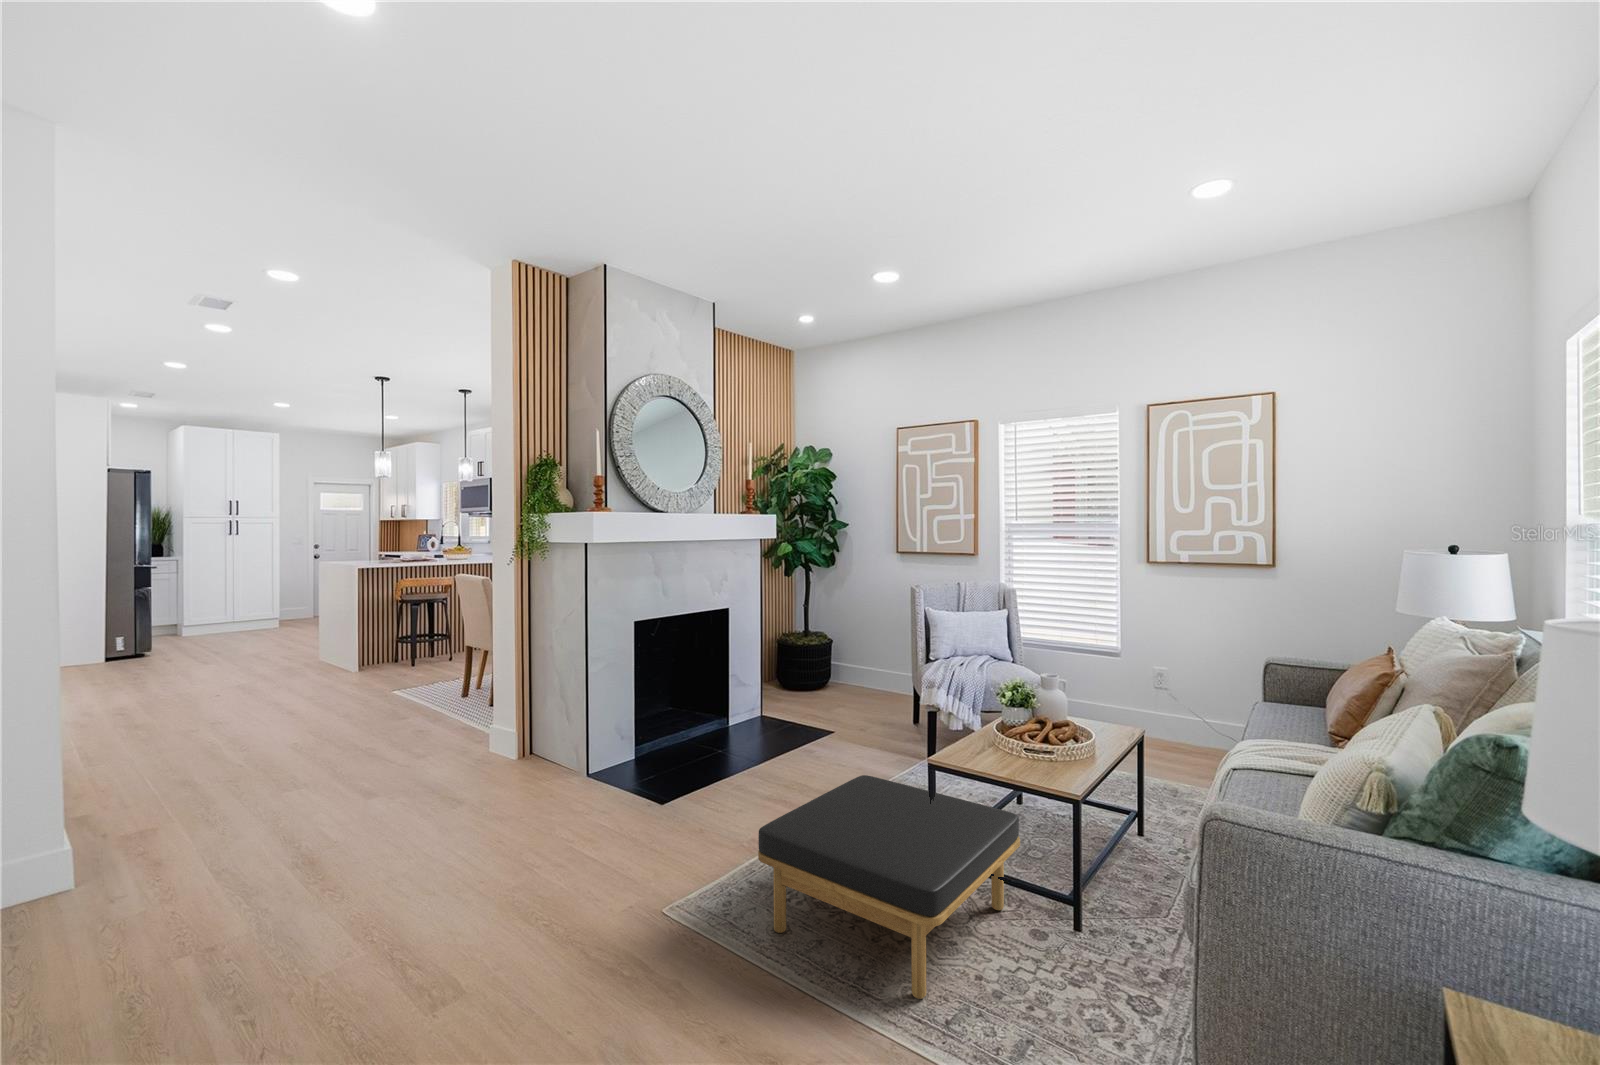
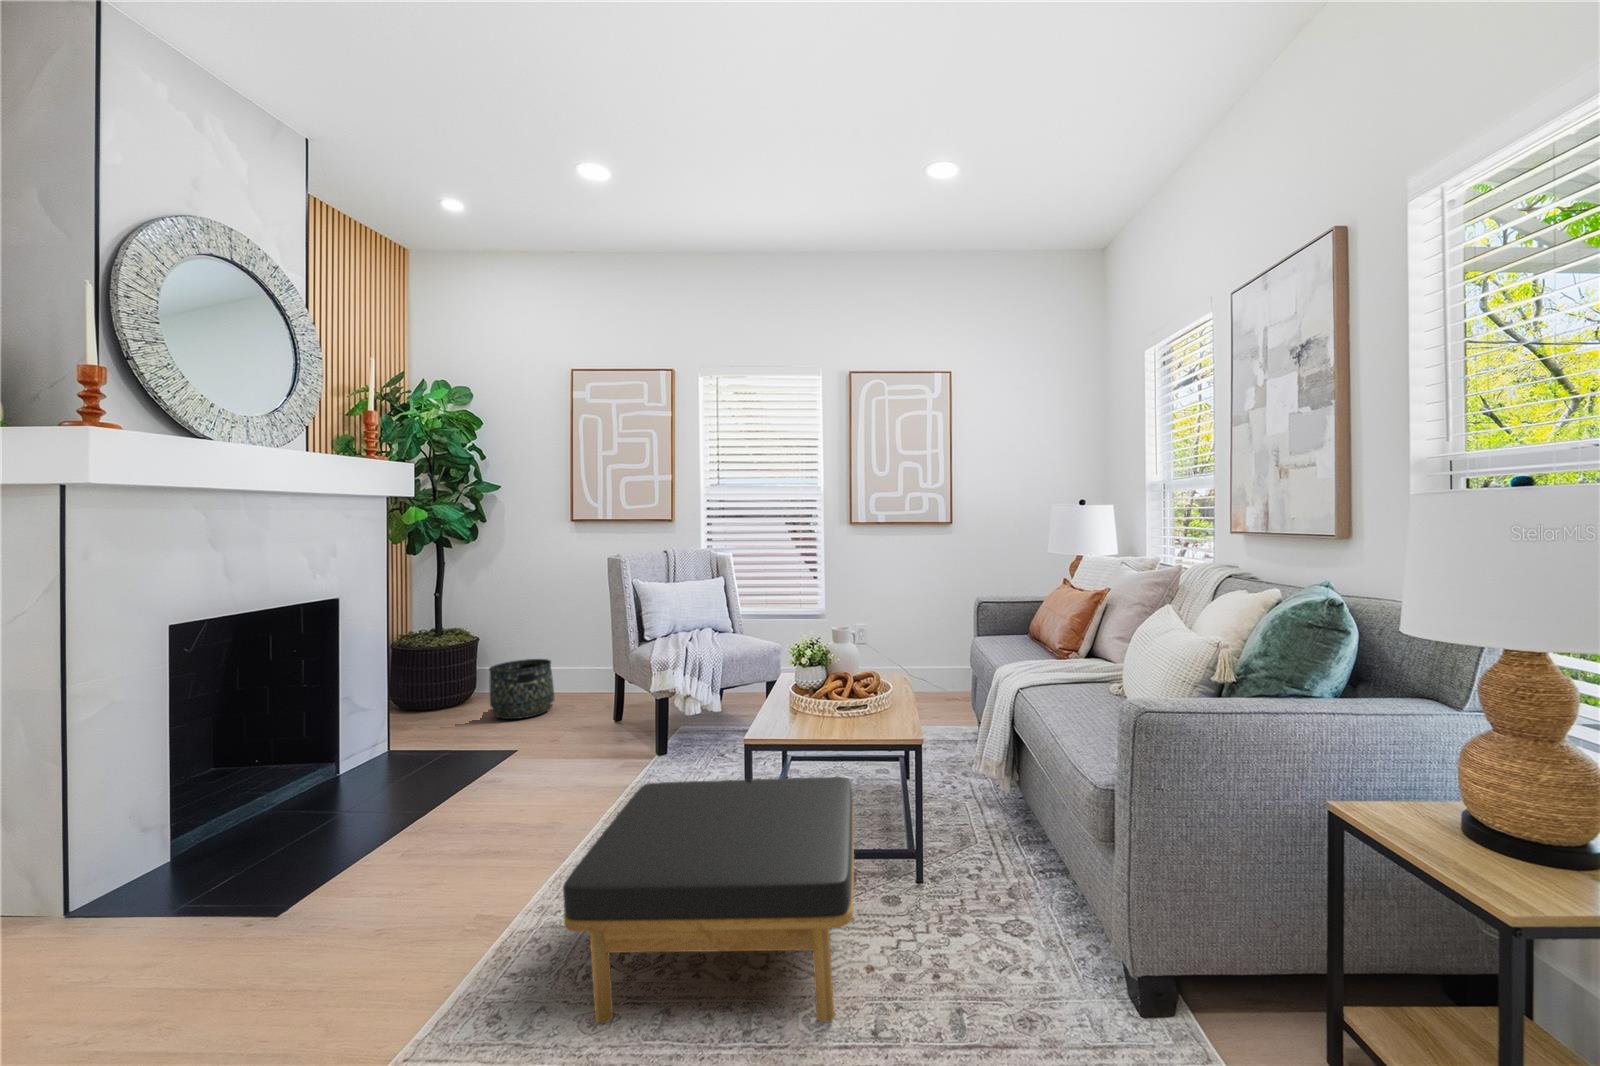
basket: none [834,651,883,698] -> present [489,659,554,719]

